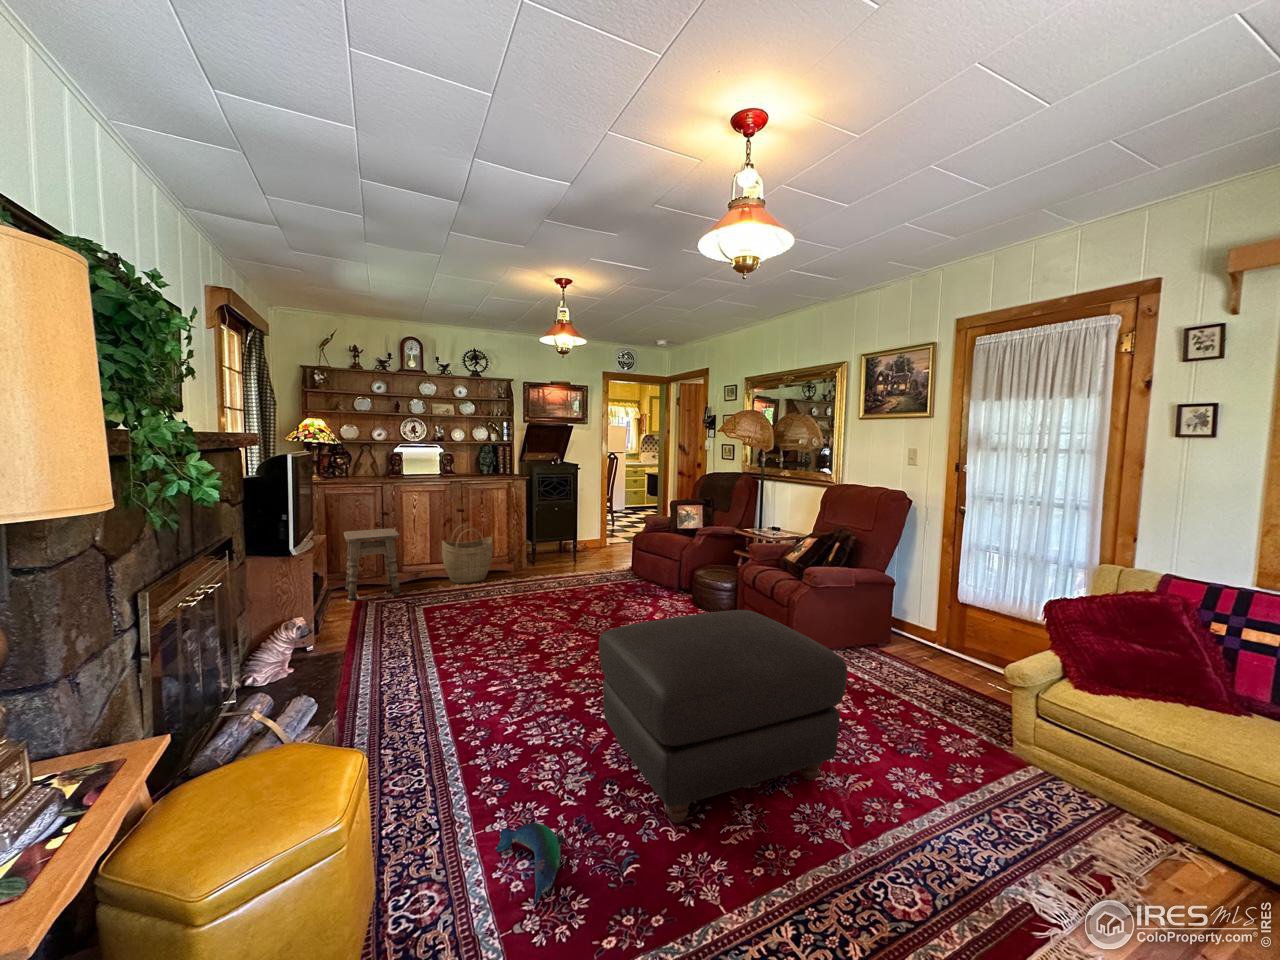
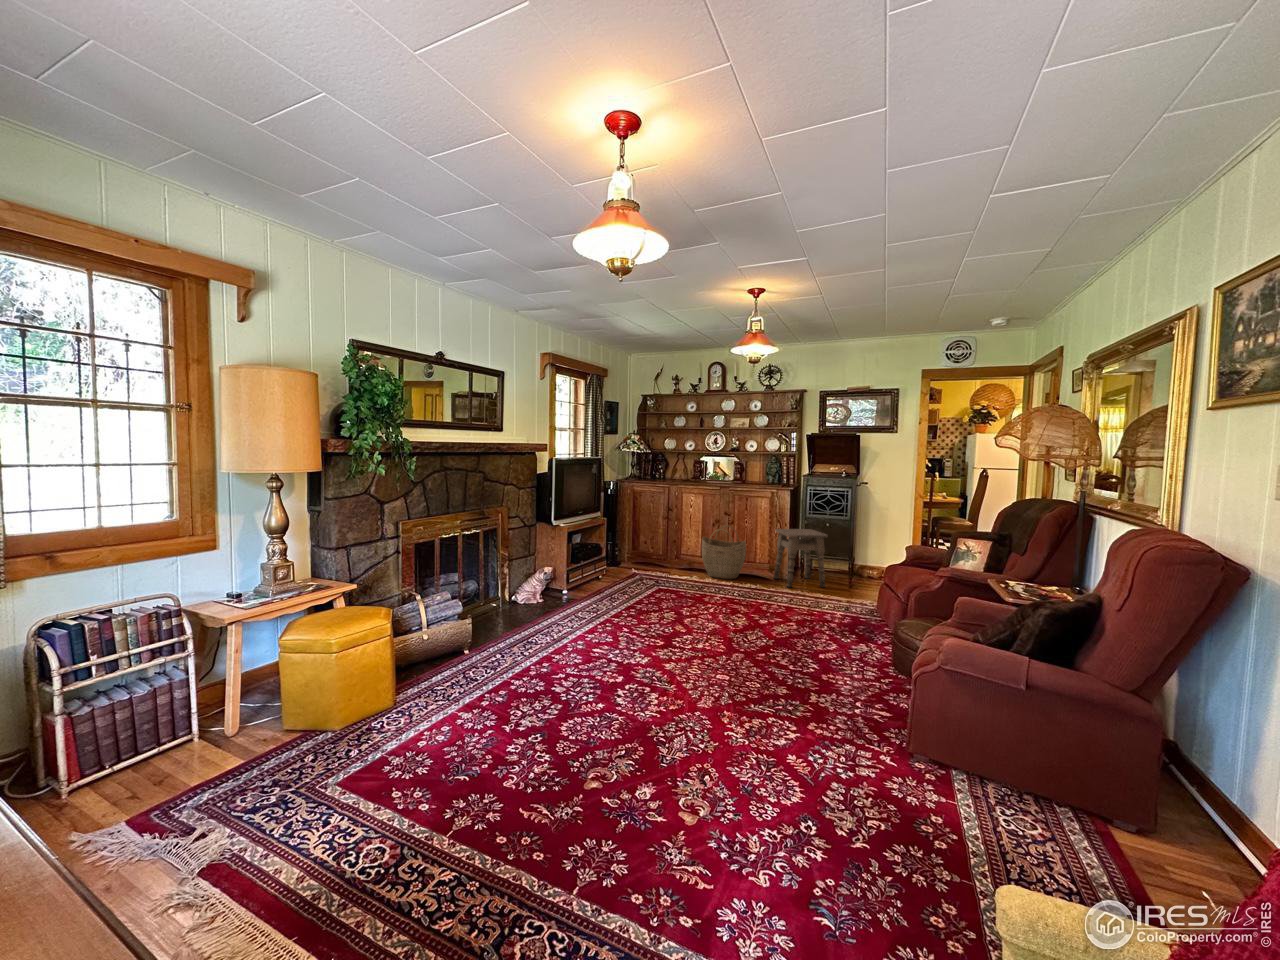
side table: present [344,528,400,600] -> present [774,529,828,588]
ottoman: present [599,610,847,823] -> none [496,609,745,833]
plush toy: present [496,823,564,903] -> none [401,713,456,755]

